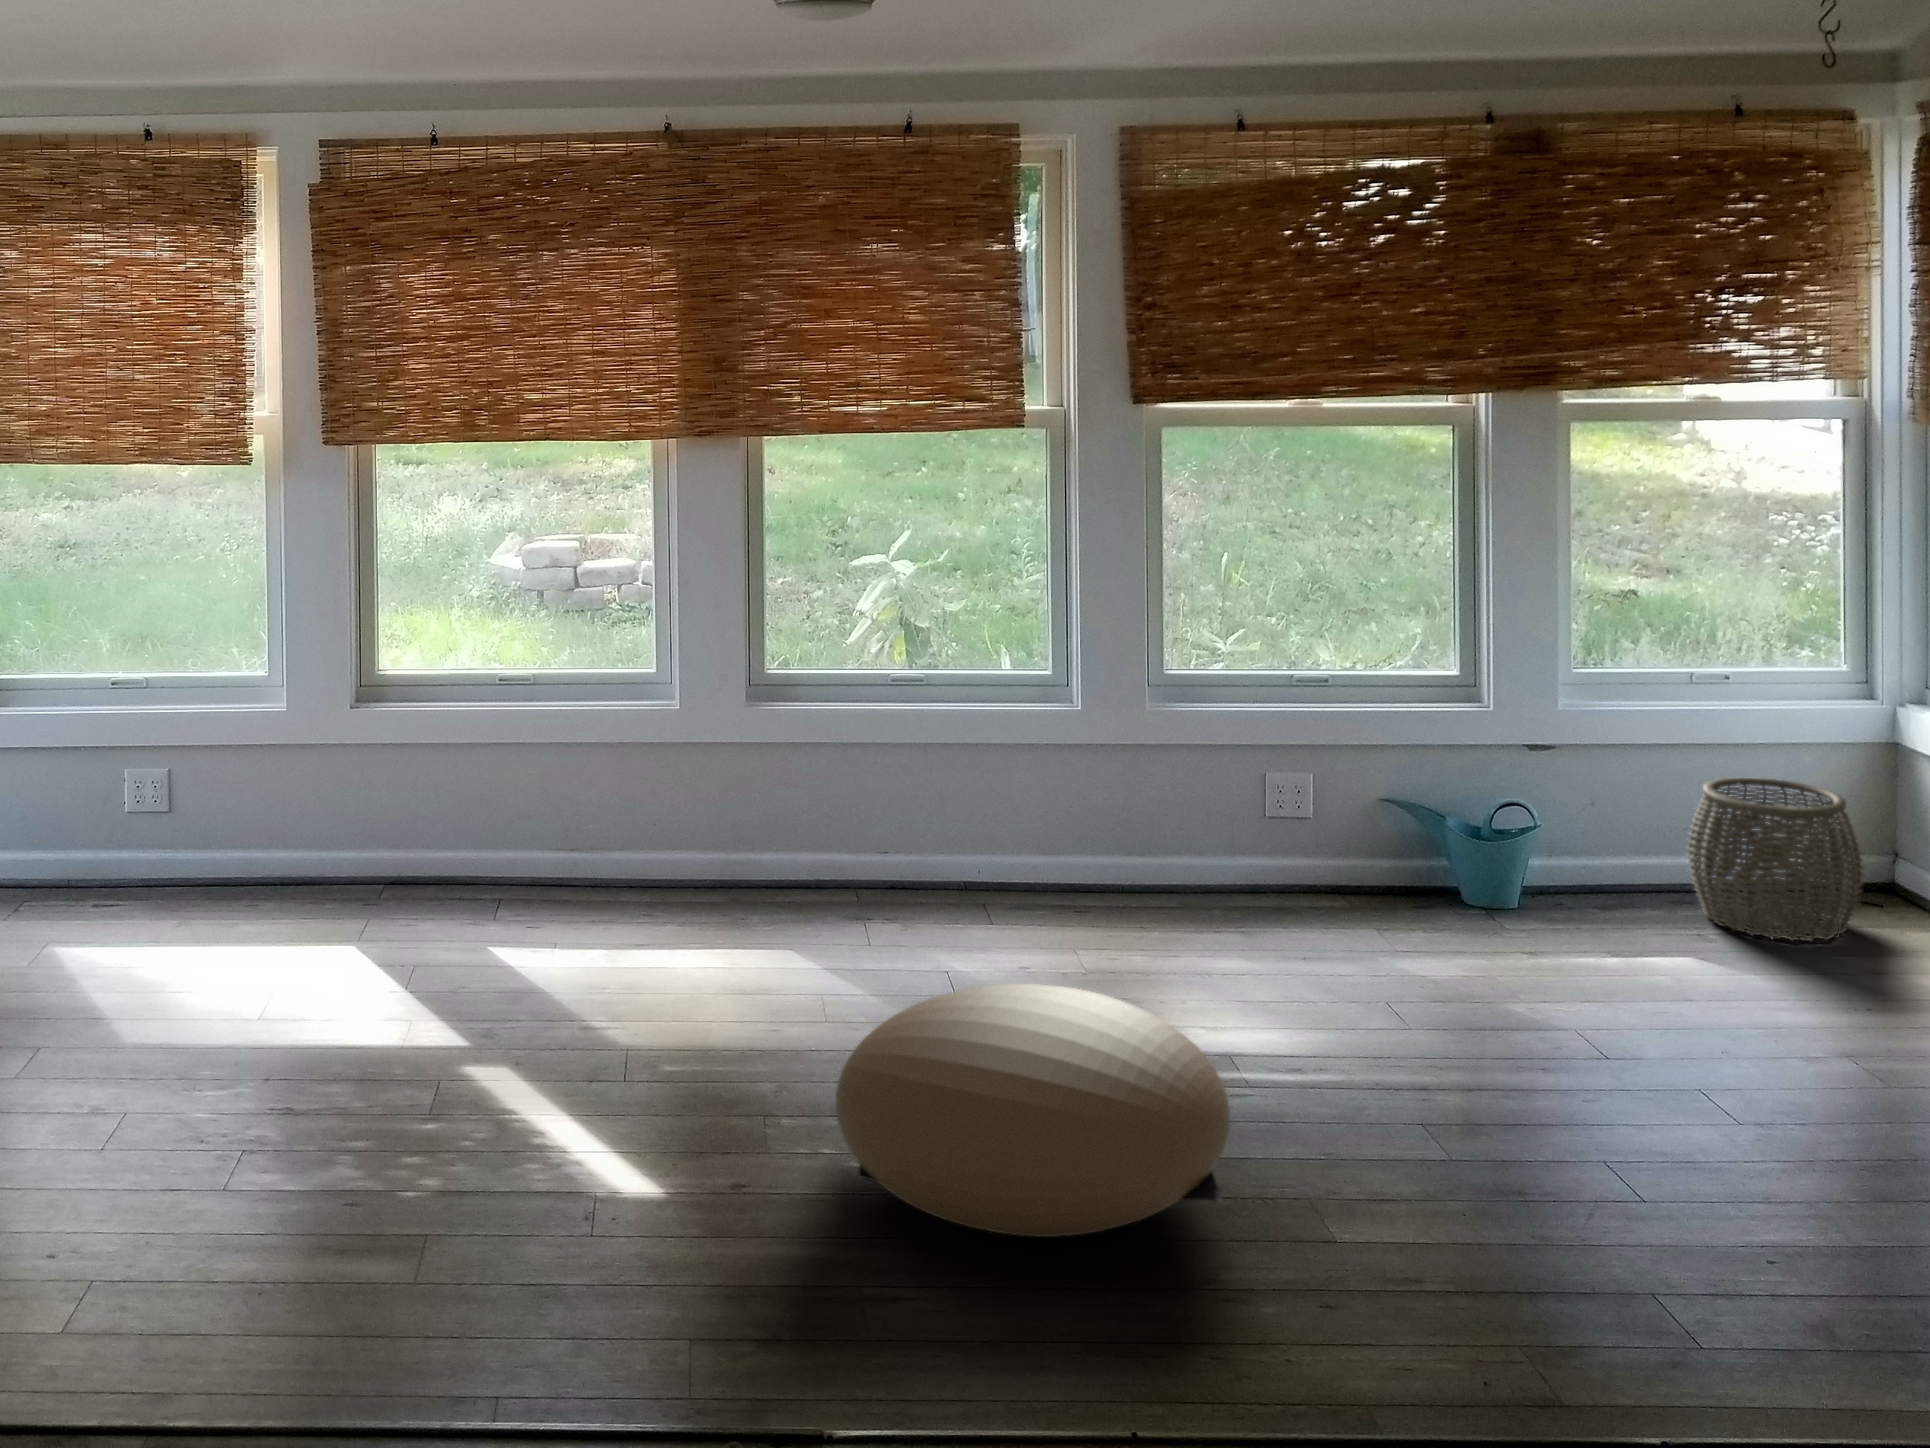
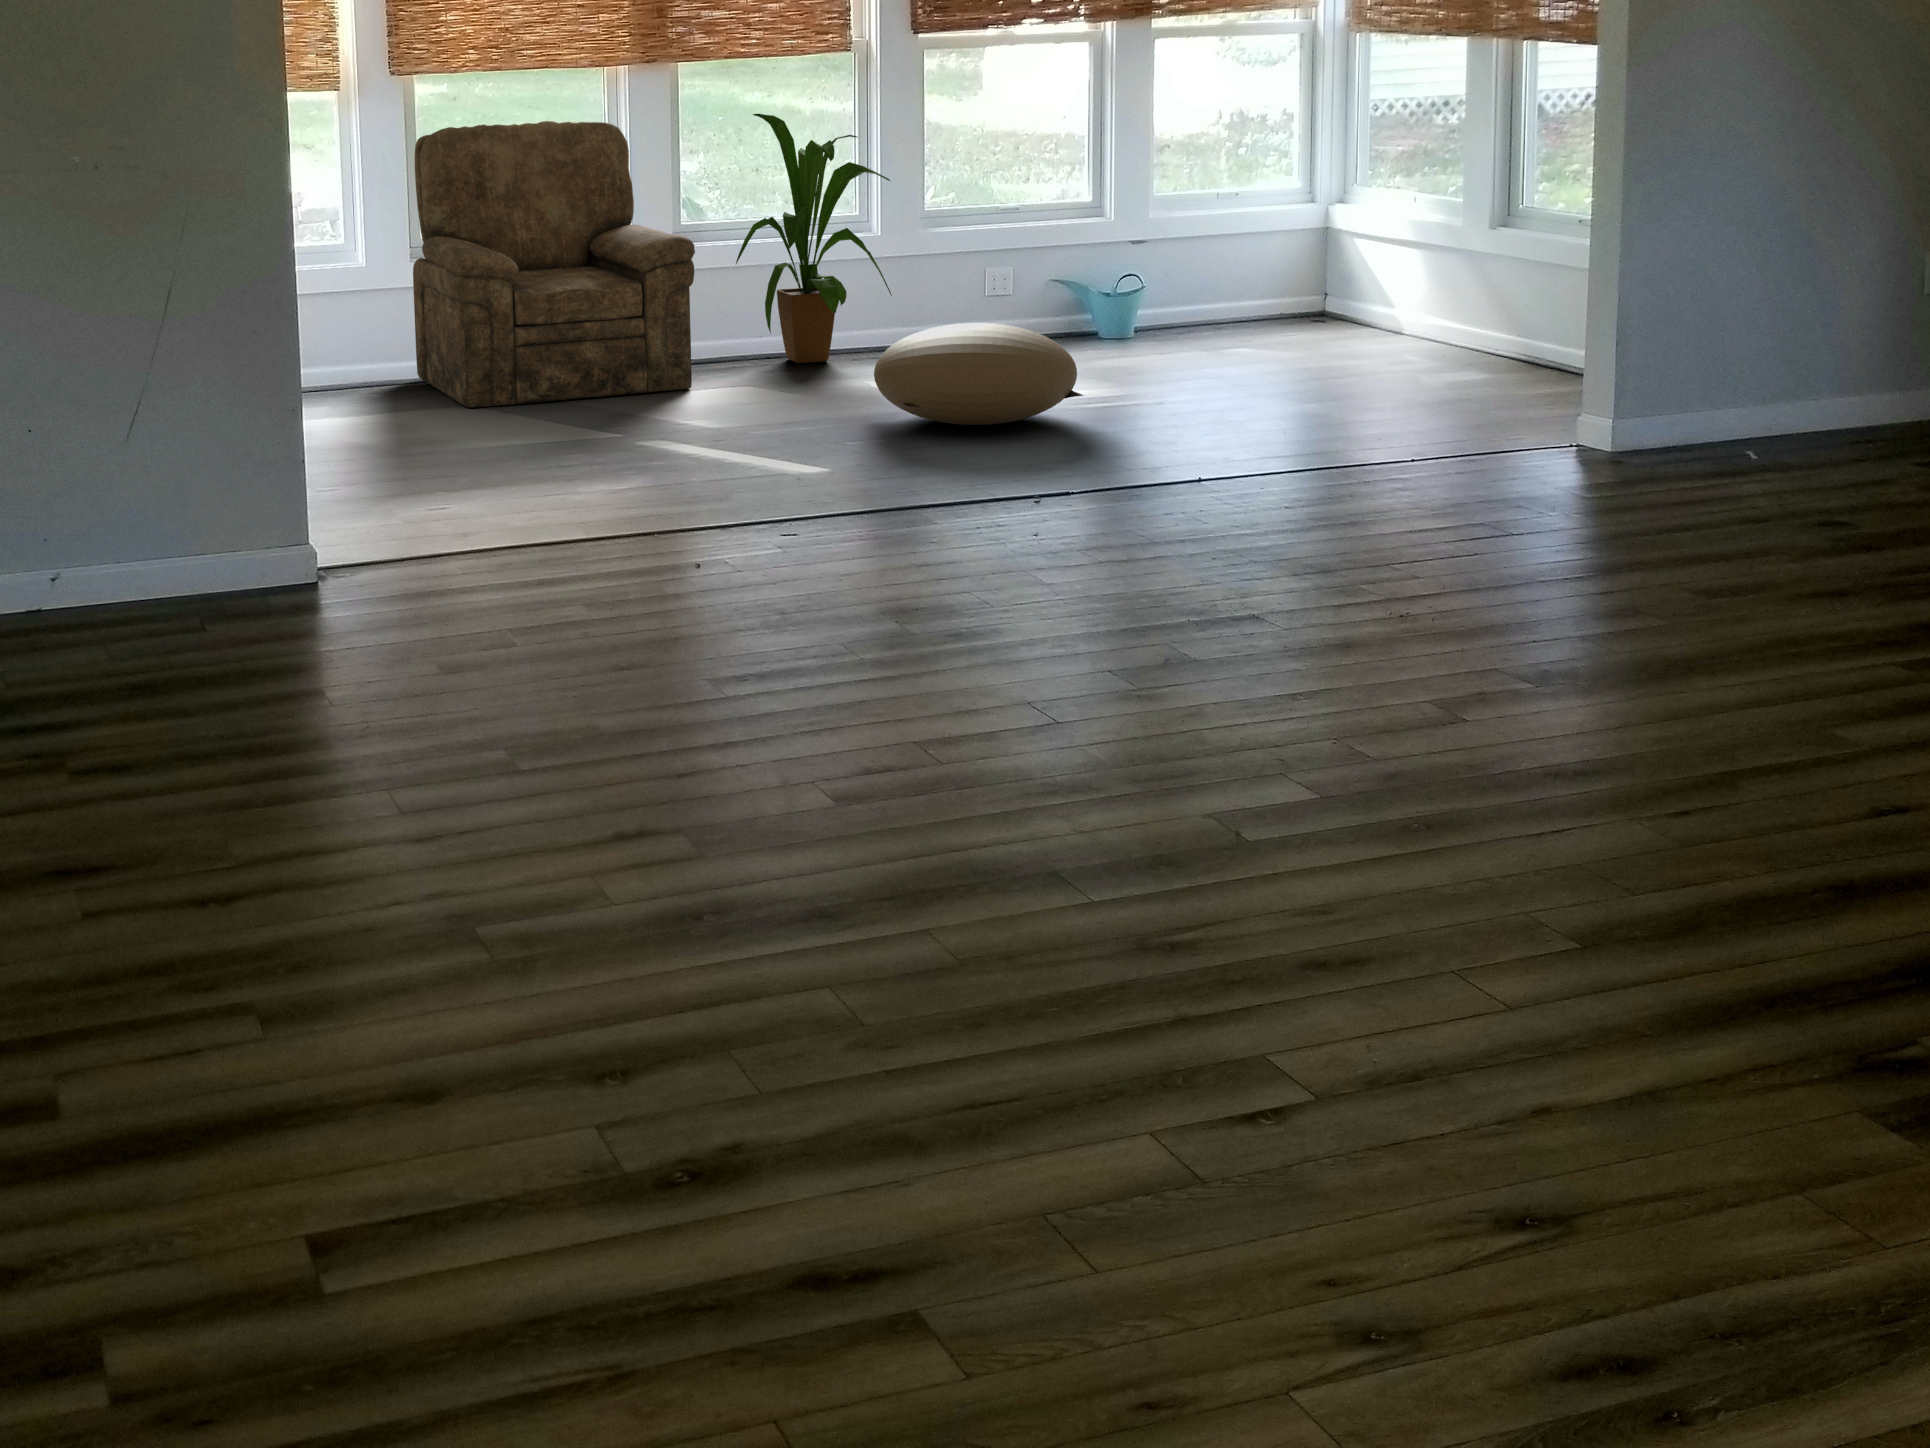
armchair: none [275,531,670,992] -> present [413,121,695,408]
house plant: none [809,538,1069,935] -> present [736,114,892,363]
woven basket: present [1687,778,1864,941] -> none [1227,244,1320,328]

